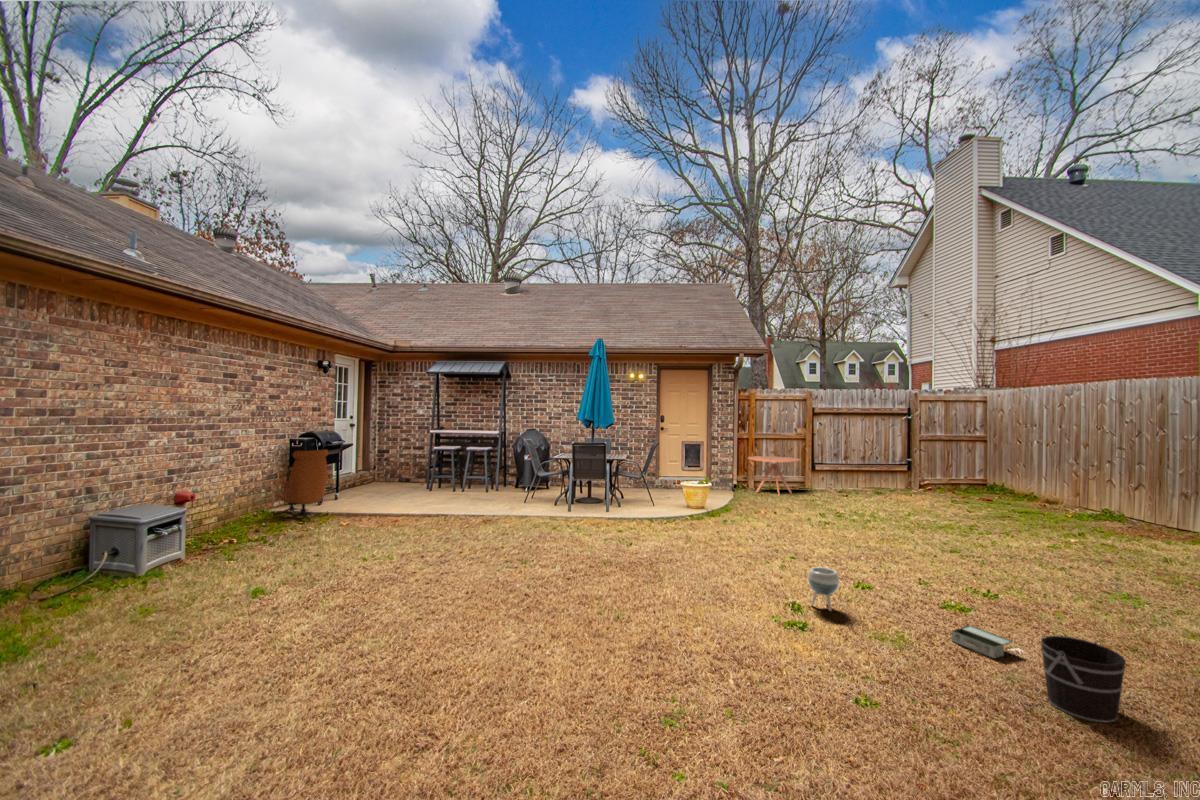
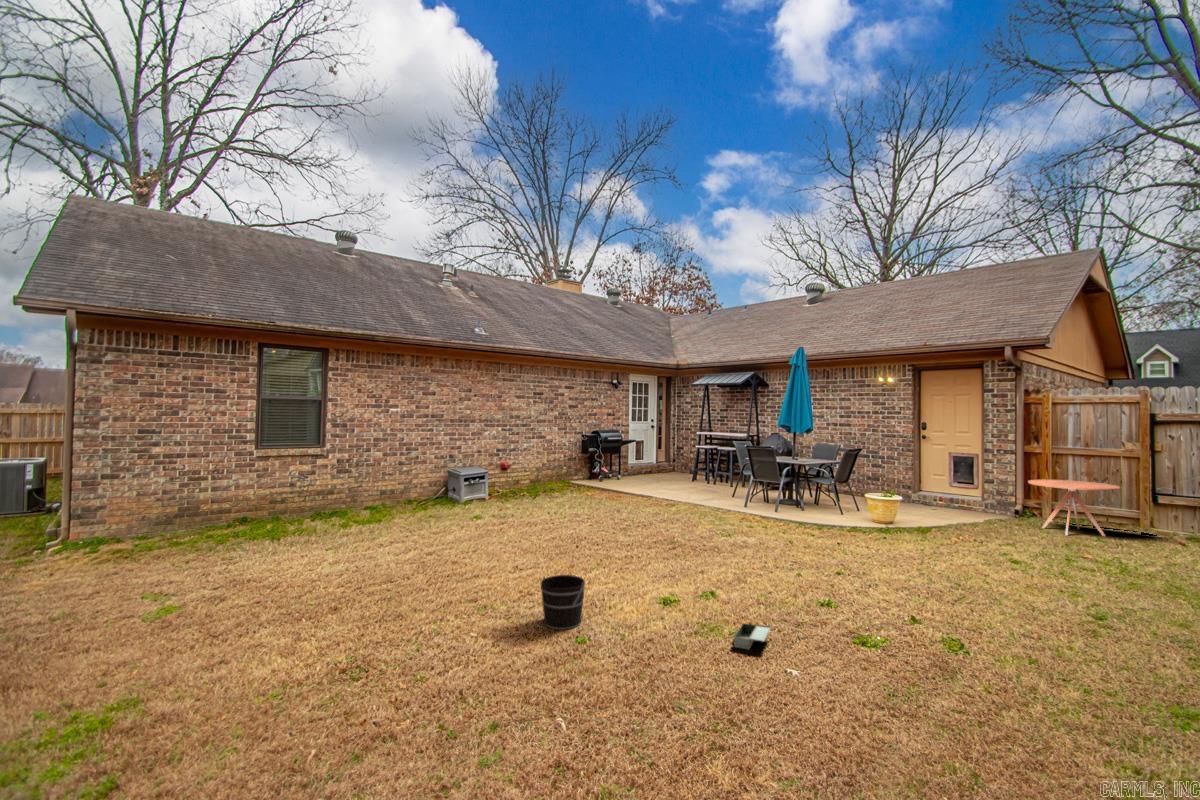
lounge chair: present [276,449,328,521] -> none [562,443,591,492]
planter: present [808,567,839,611] -> none [709,558,736,597]
bucket: present [1041,636,1125,723] -> present [541,575,585,629]

